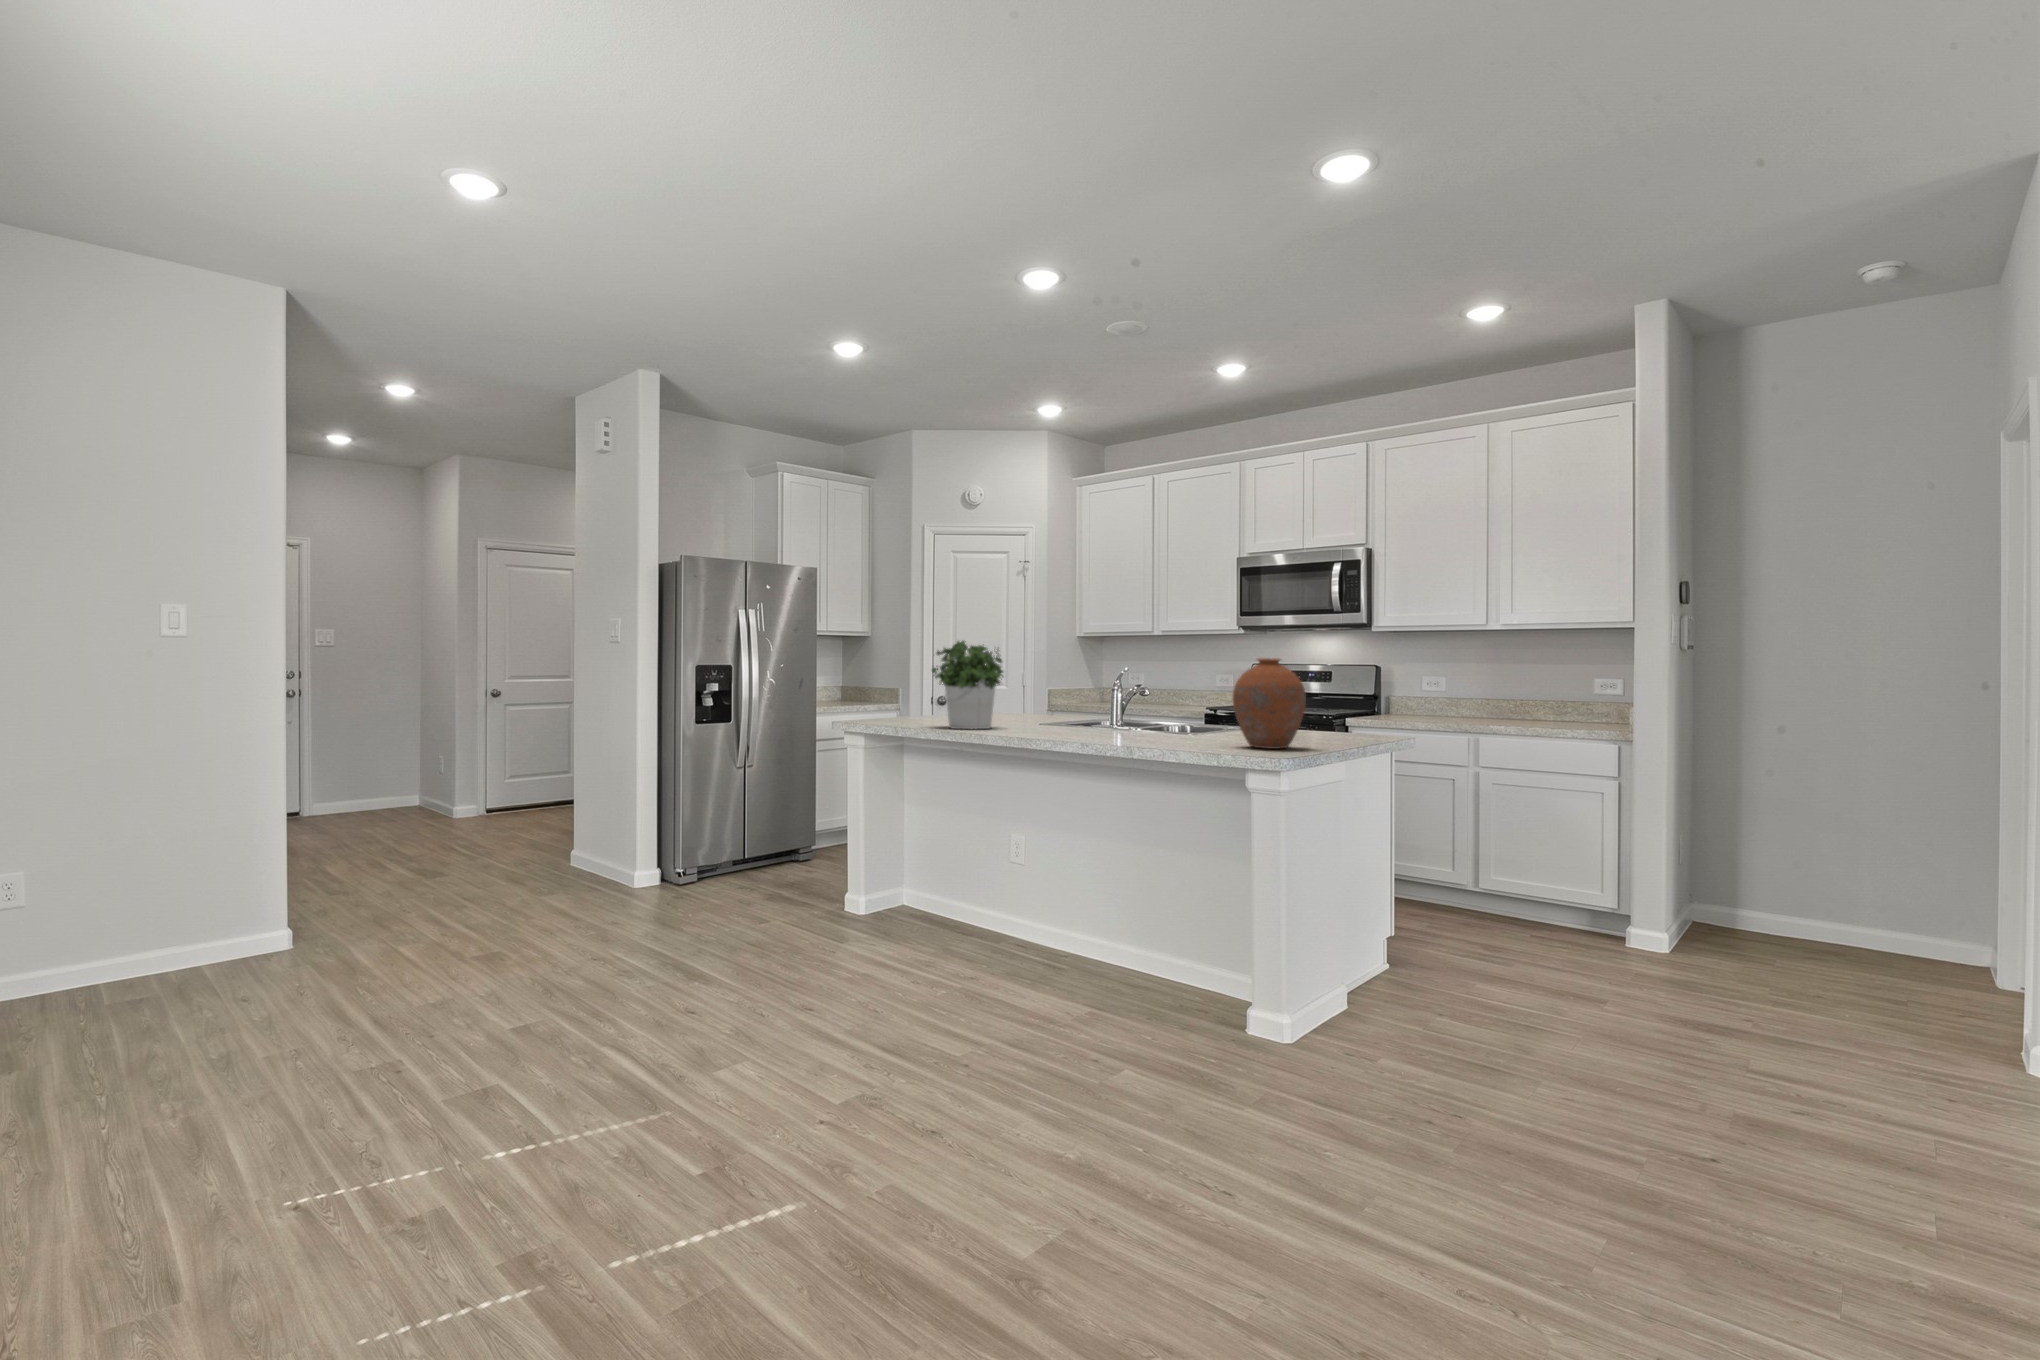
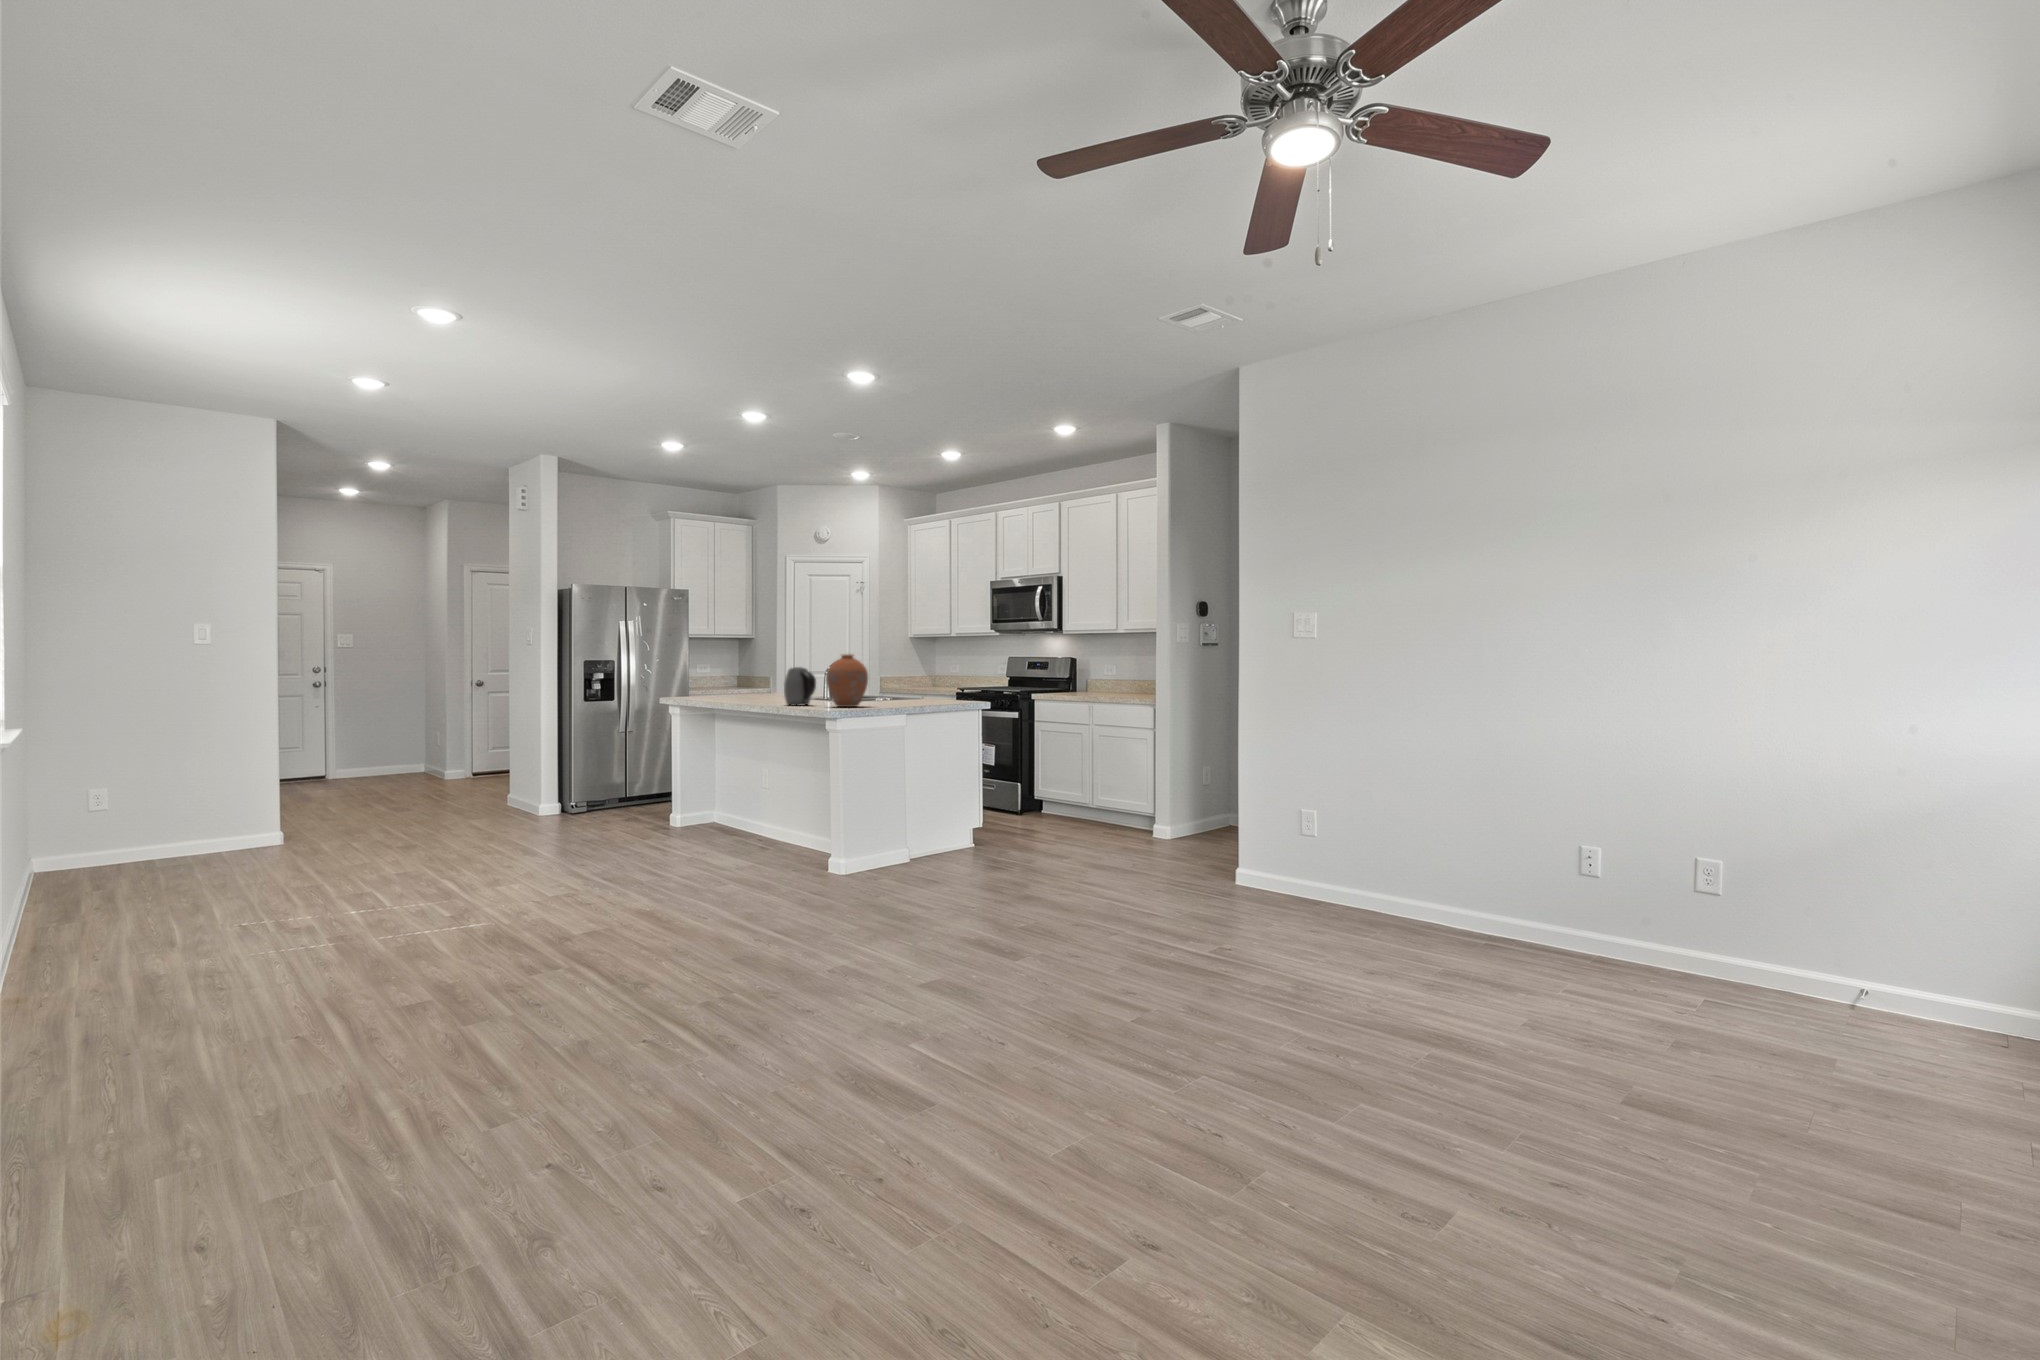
potted plant: present [932,641,1003,729] -> none [699,643,750,700]
kettle: none [1135,679,1198,744] -> present [784,667,816,706]

